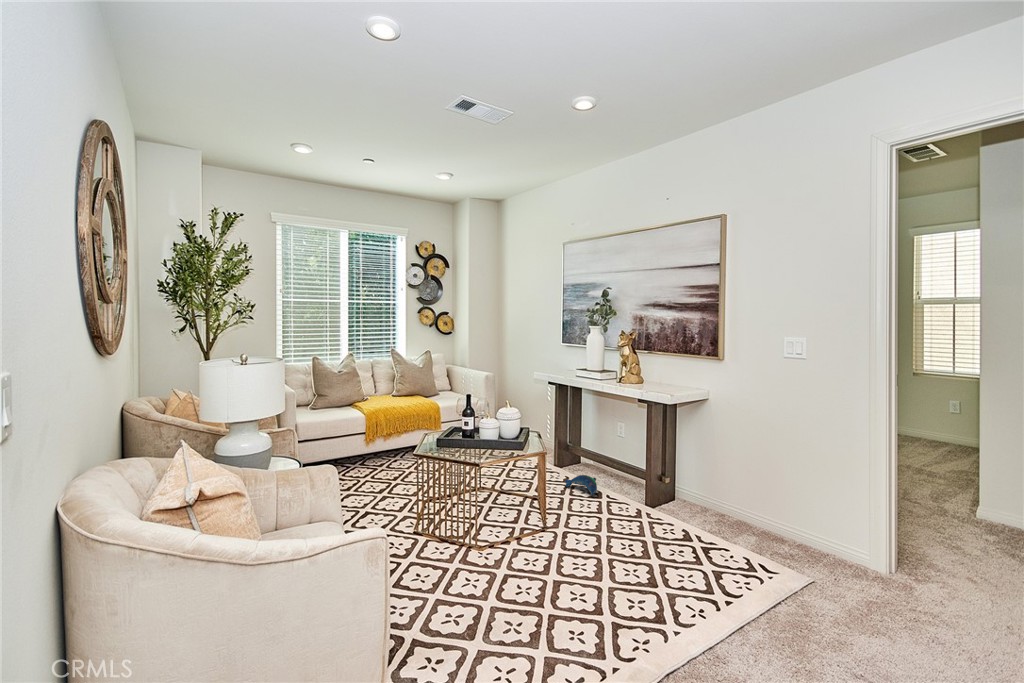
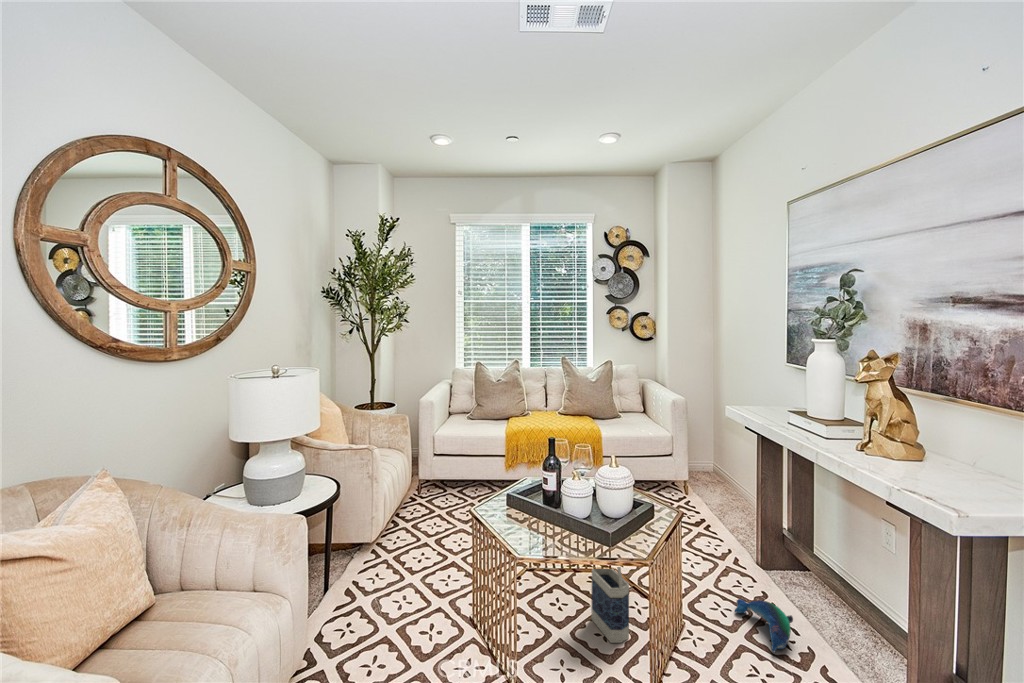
bag: none [497,448,524,513] -> present [591,567,629,643]

